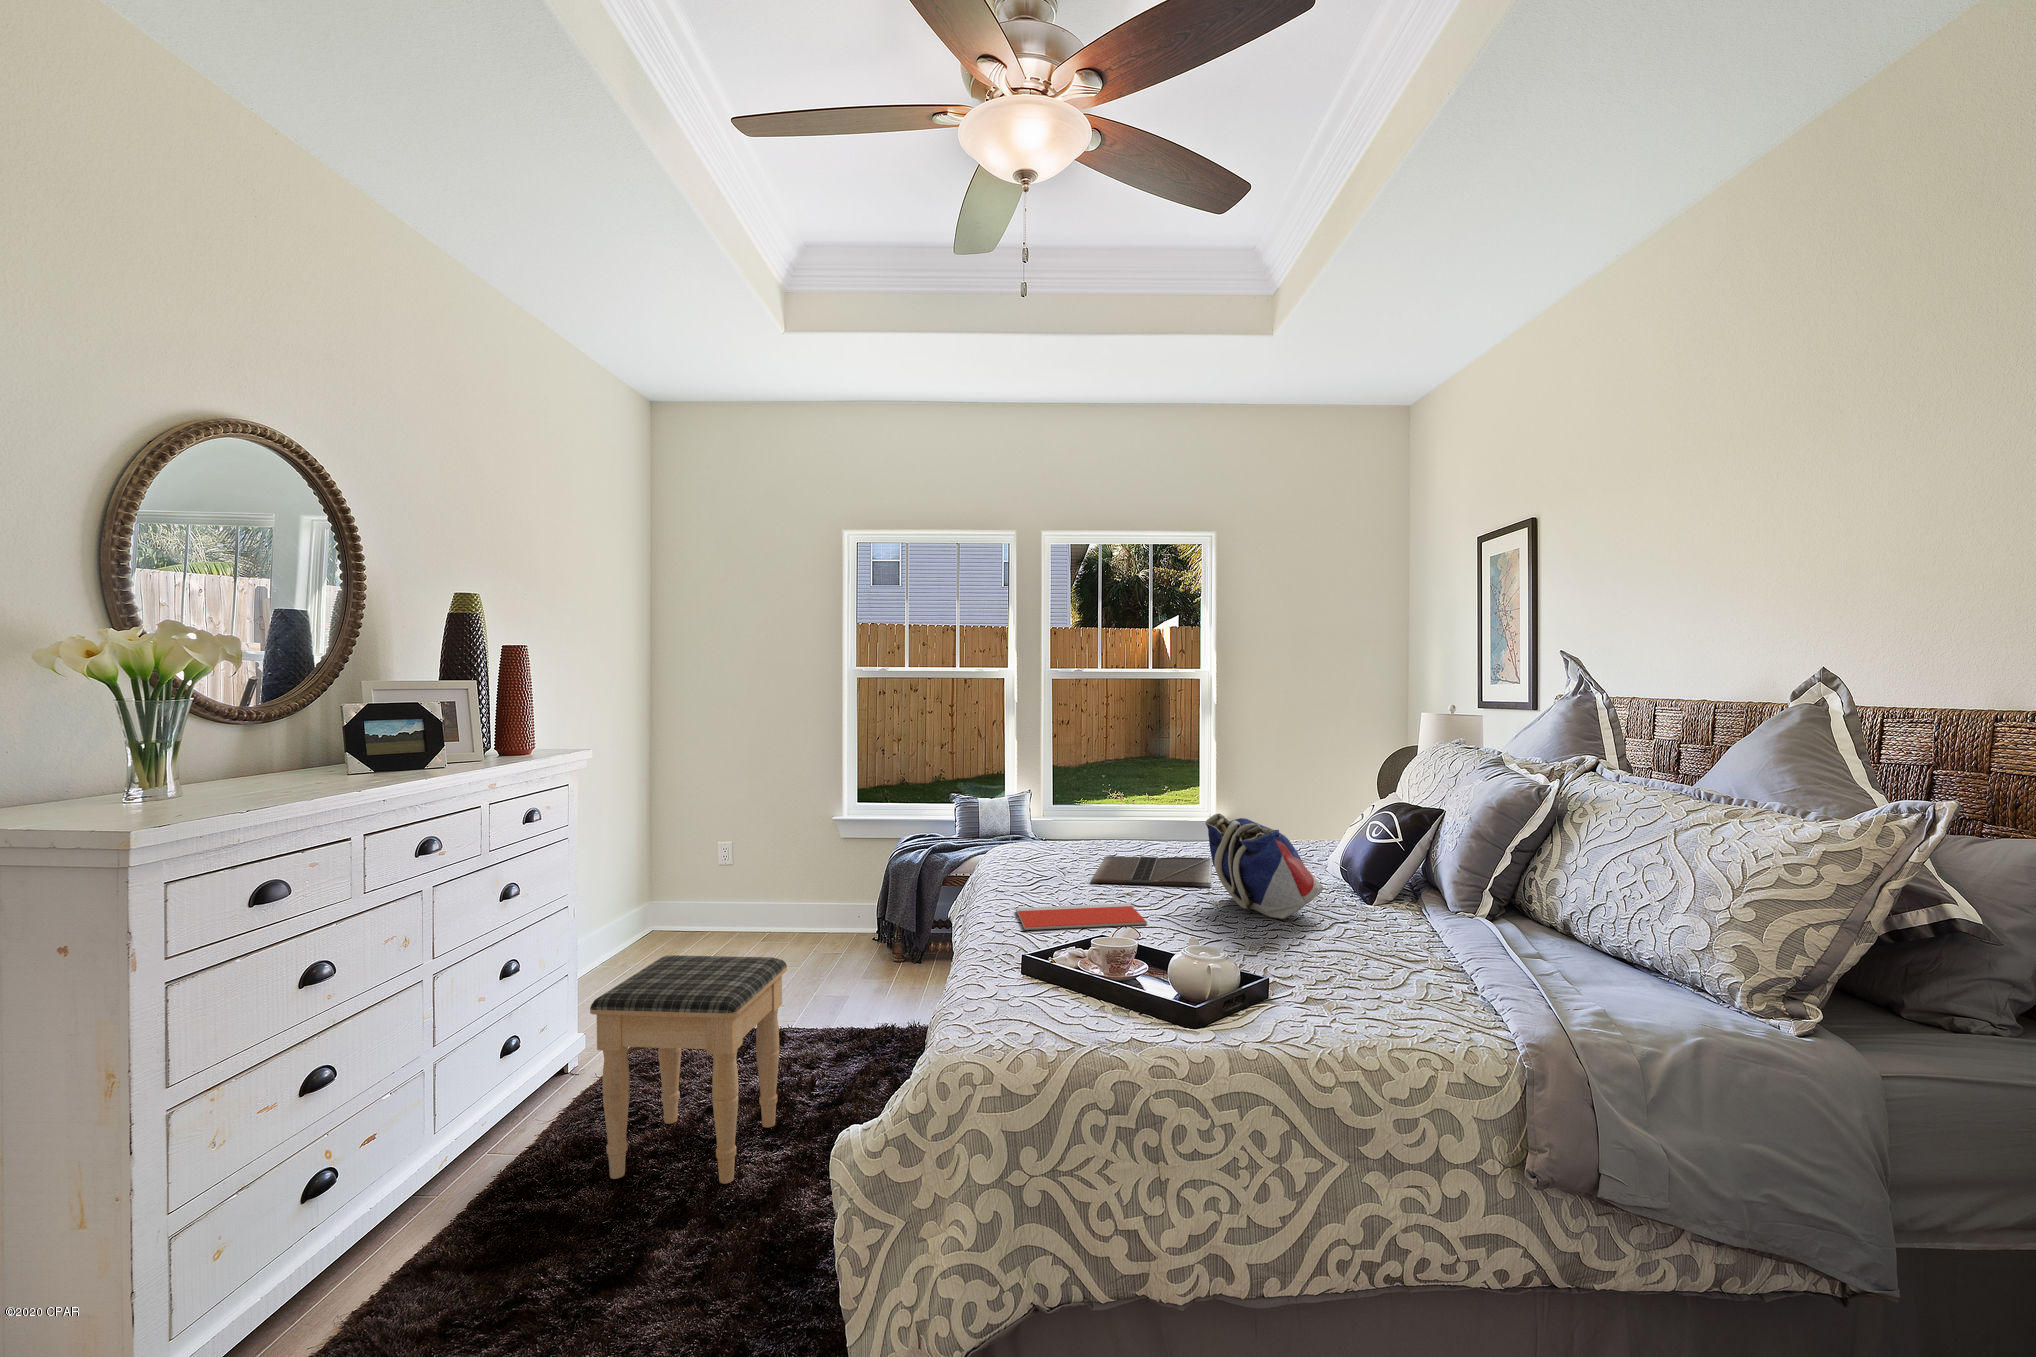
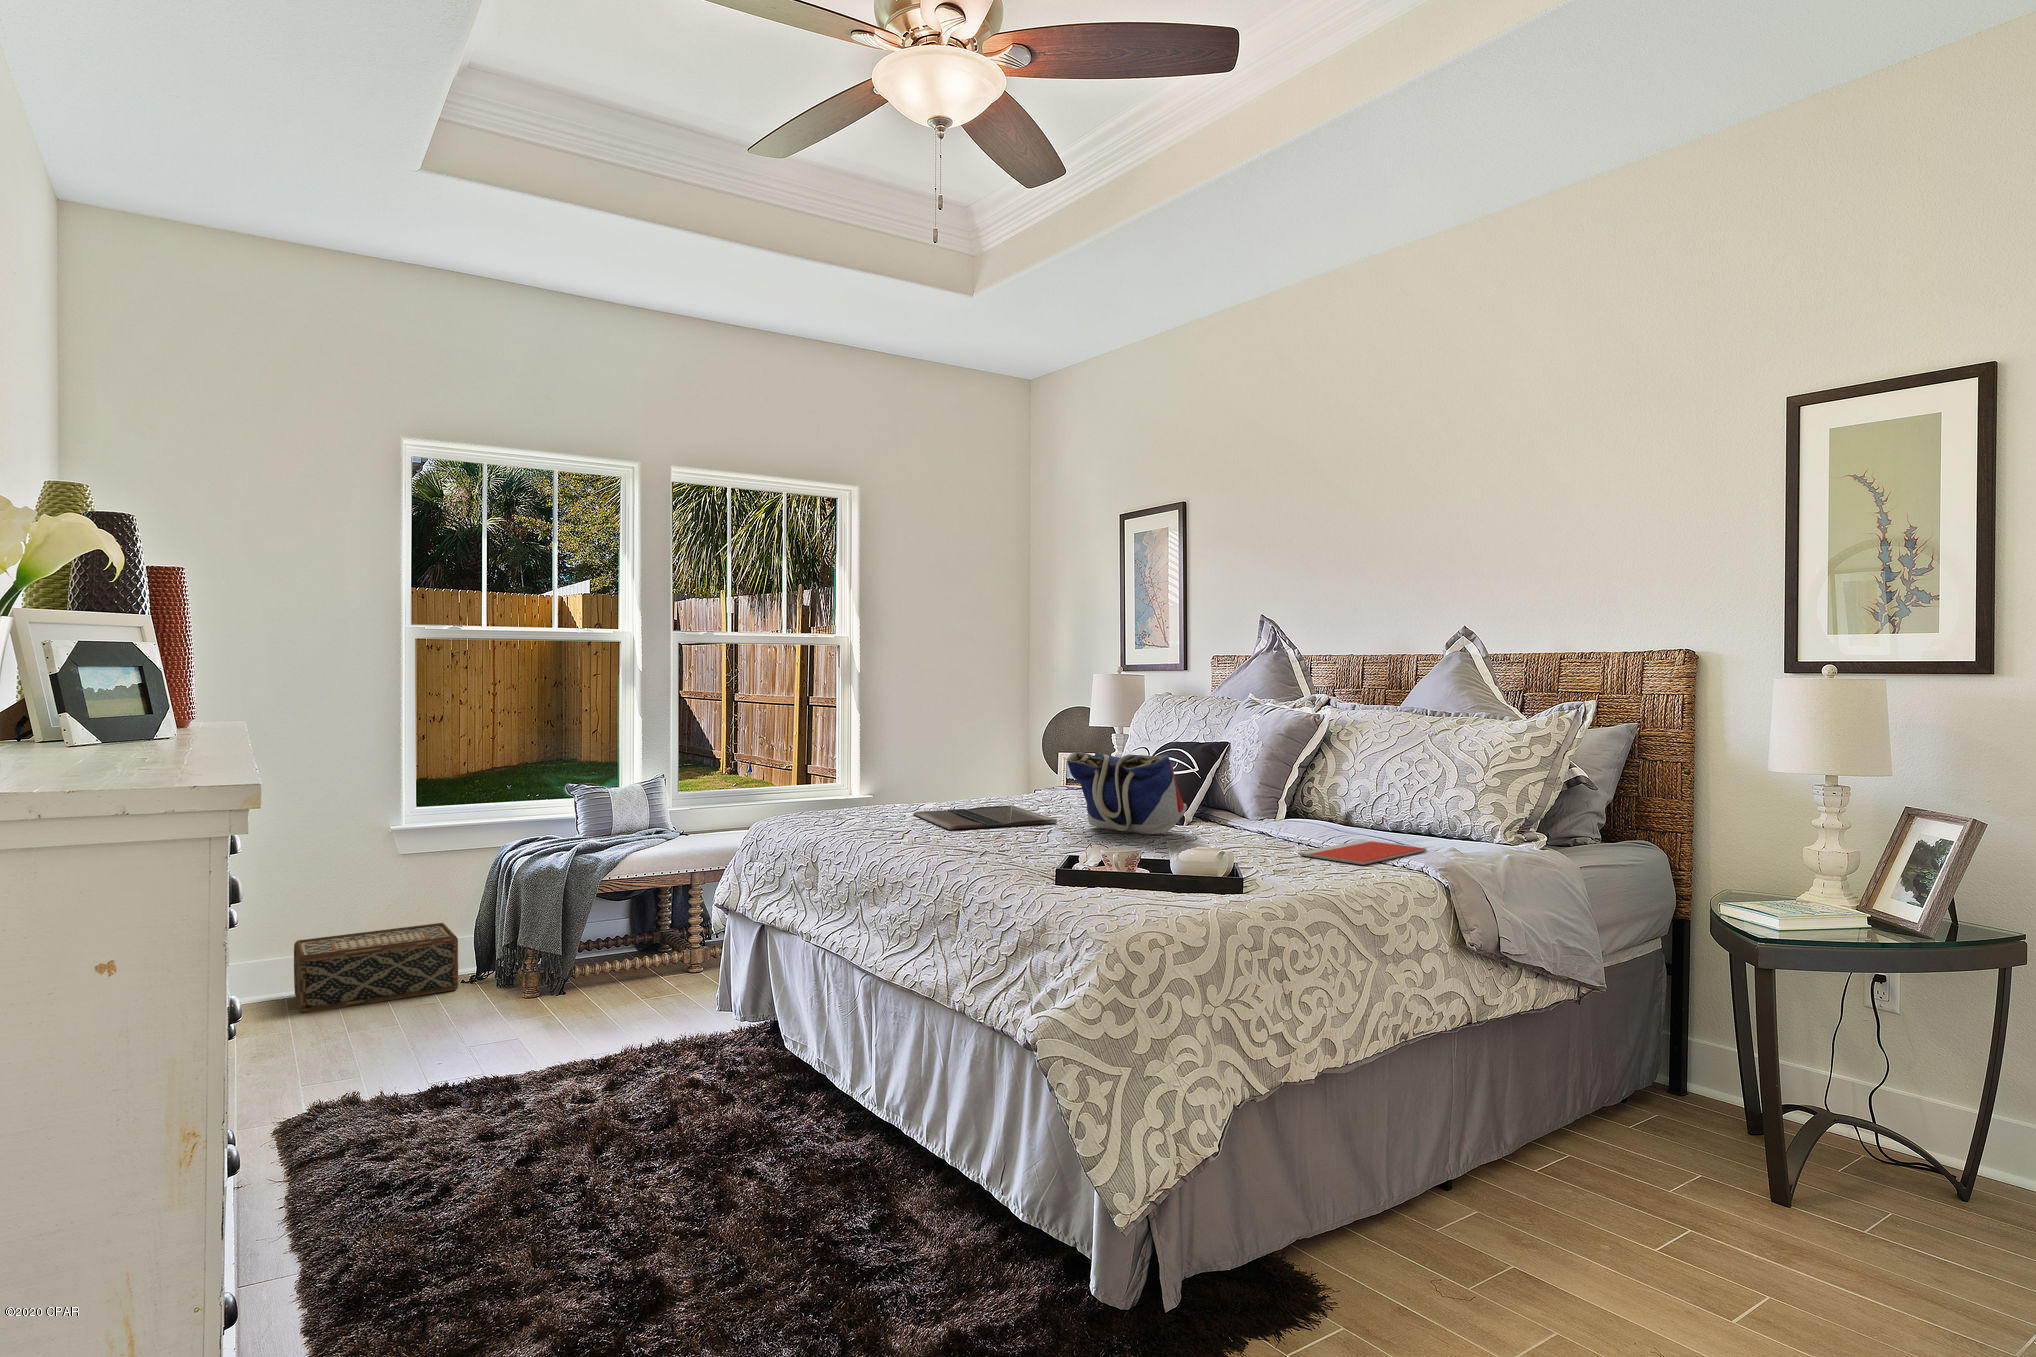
woven basket: none [755,896,866,951] -> present [294,923,458,1013]
notebook: present [1016,903,1147,930] -> present [1298,840,1427,865]
footstool: present [590,955,787,1184] -> none [435,953,646,1245]

